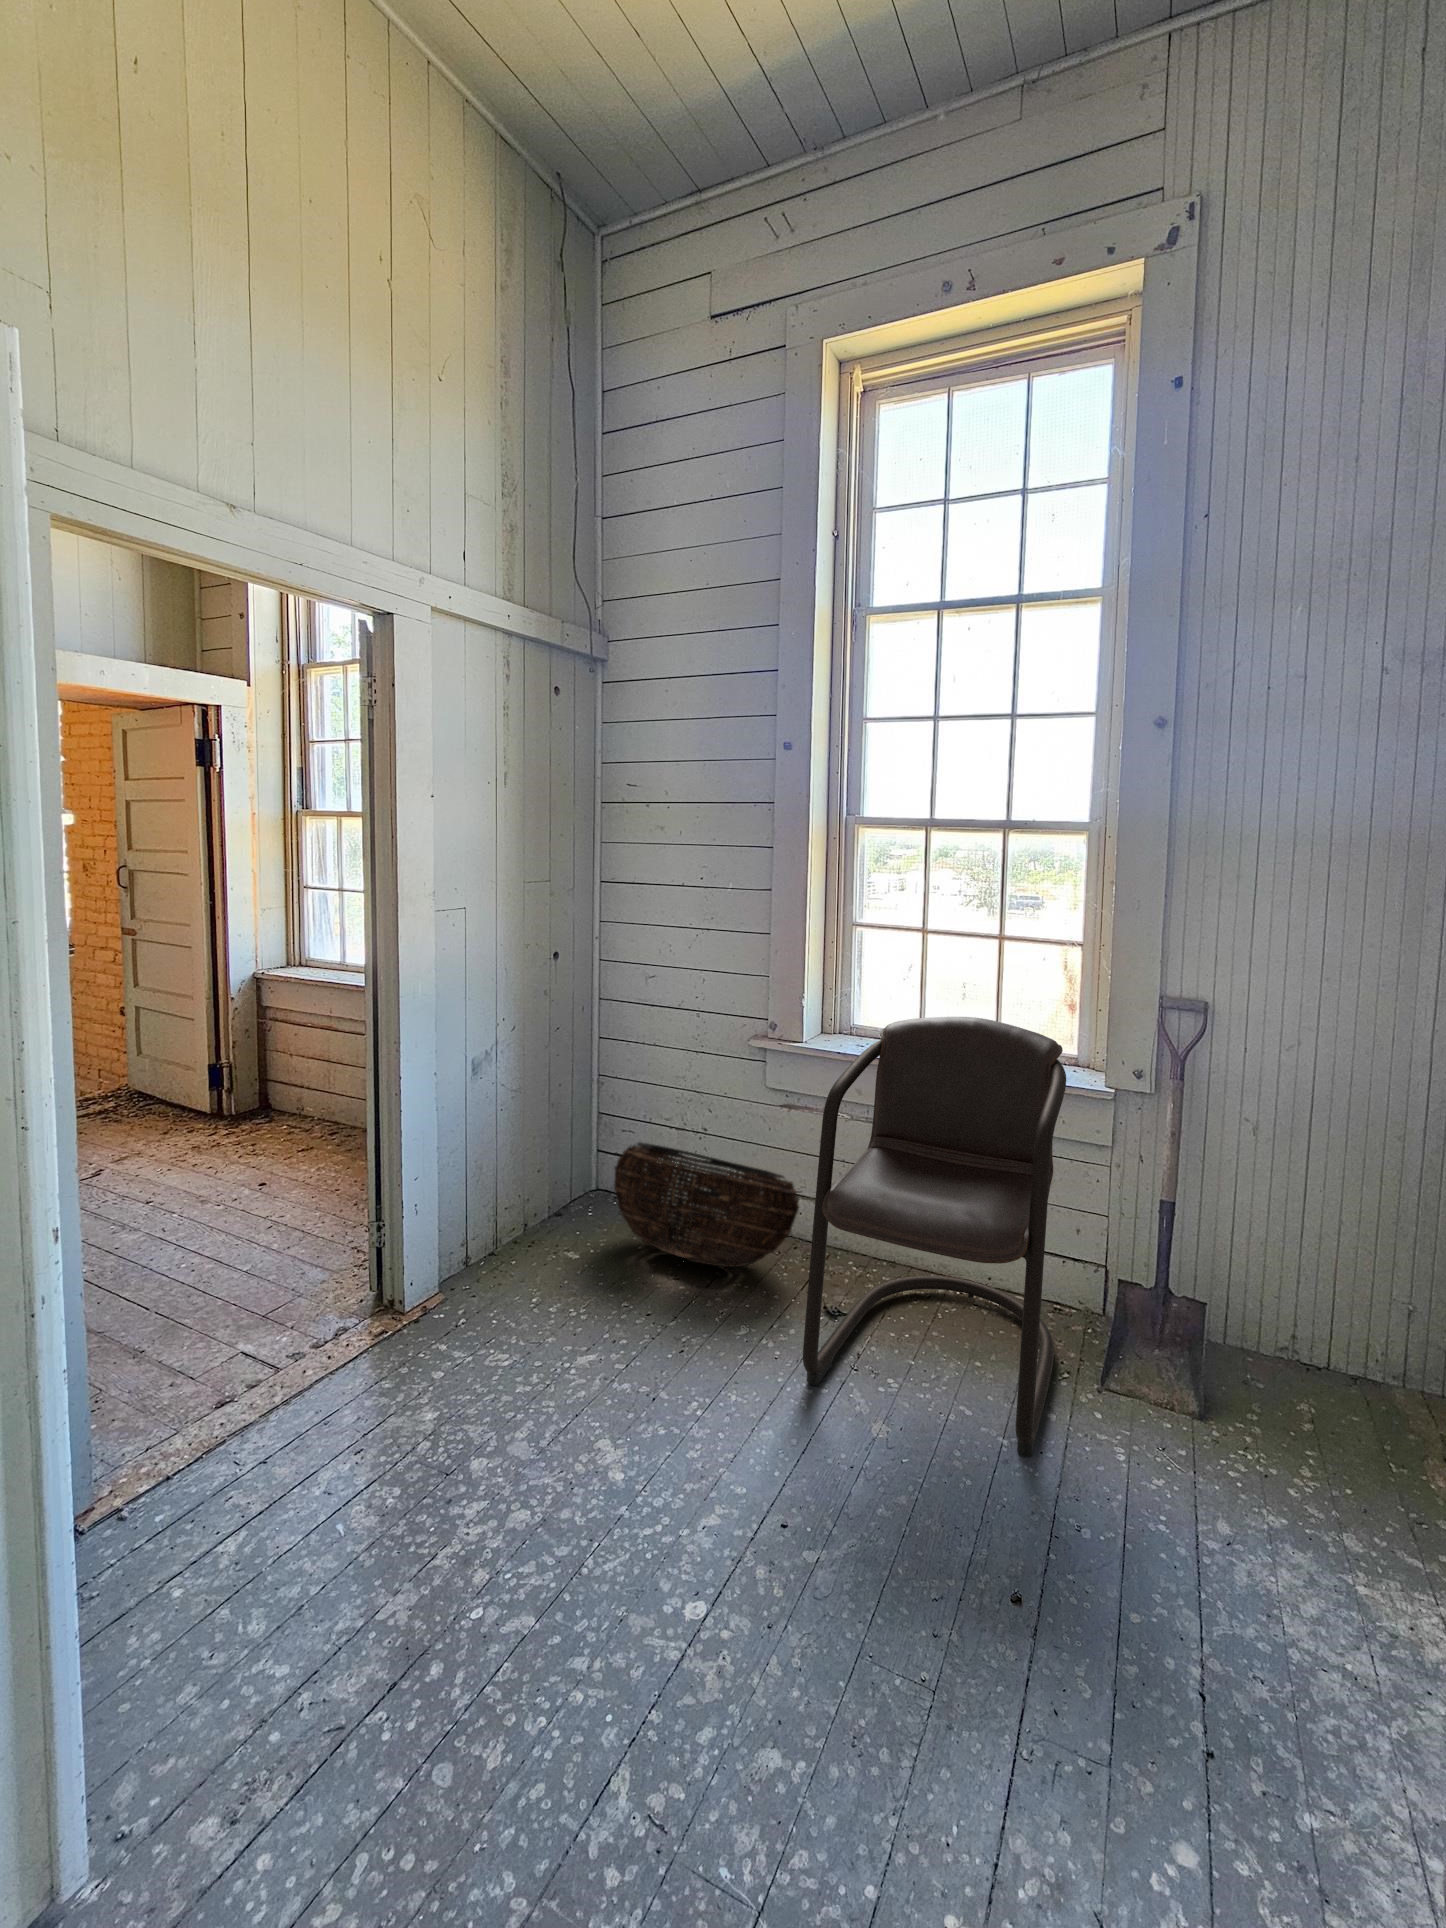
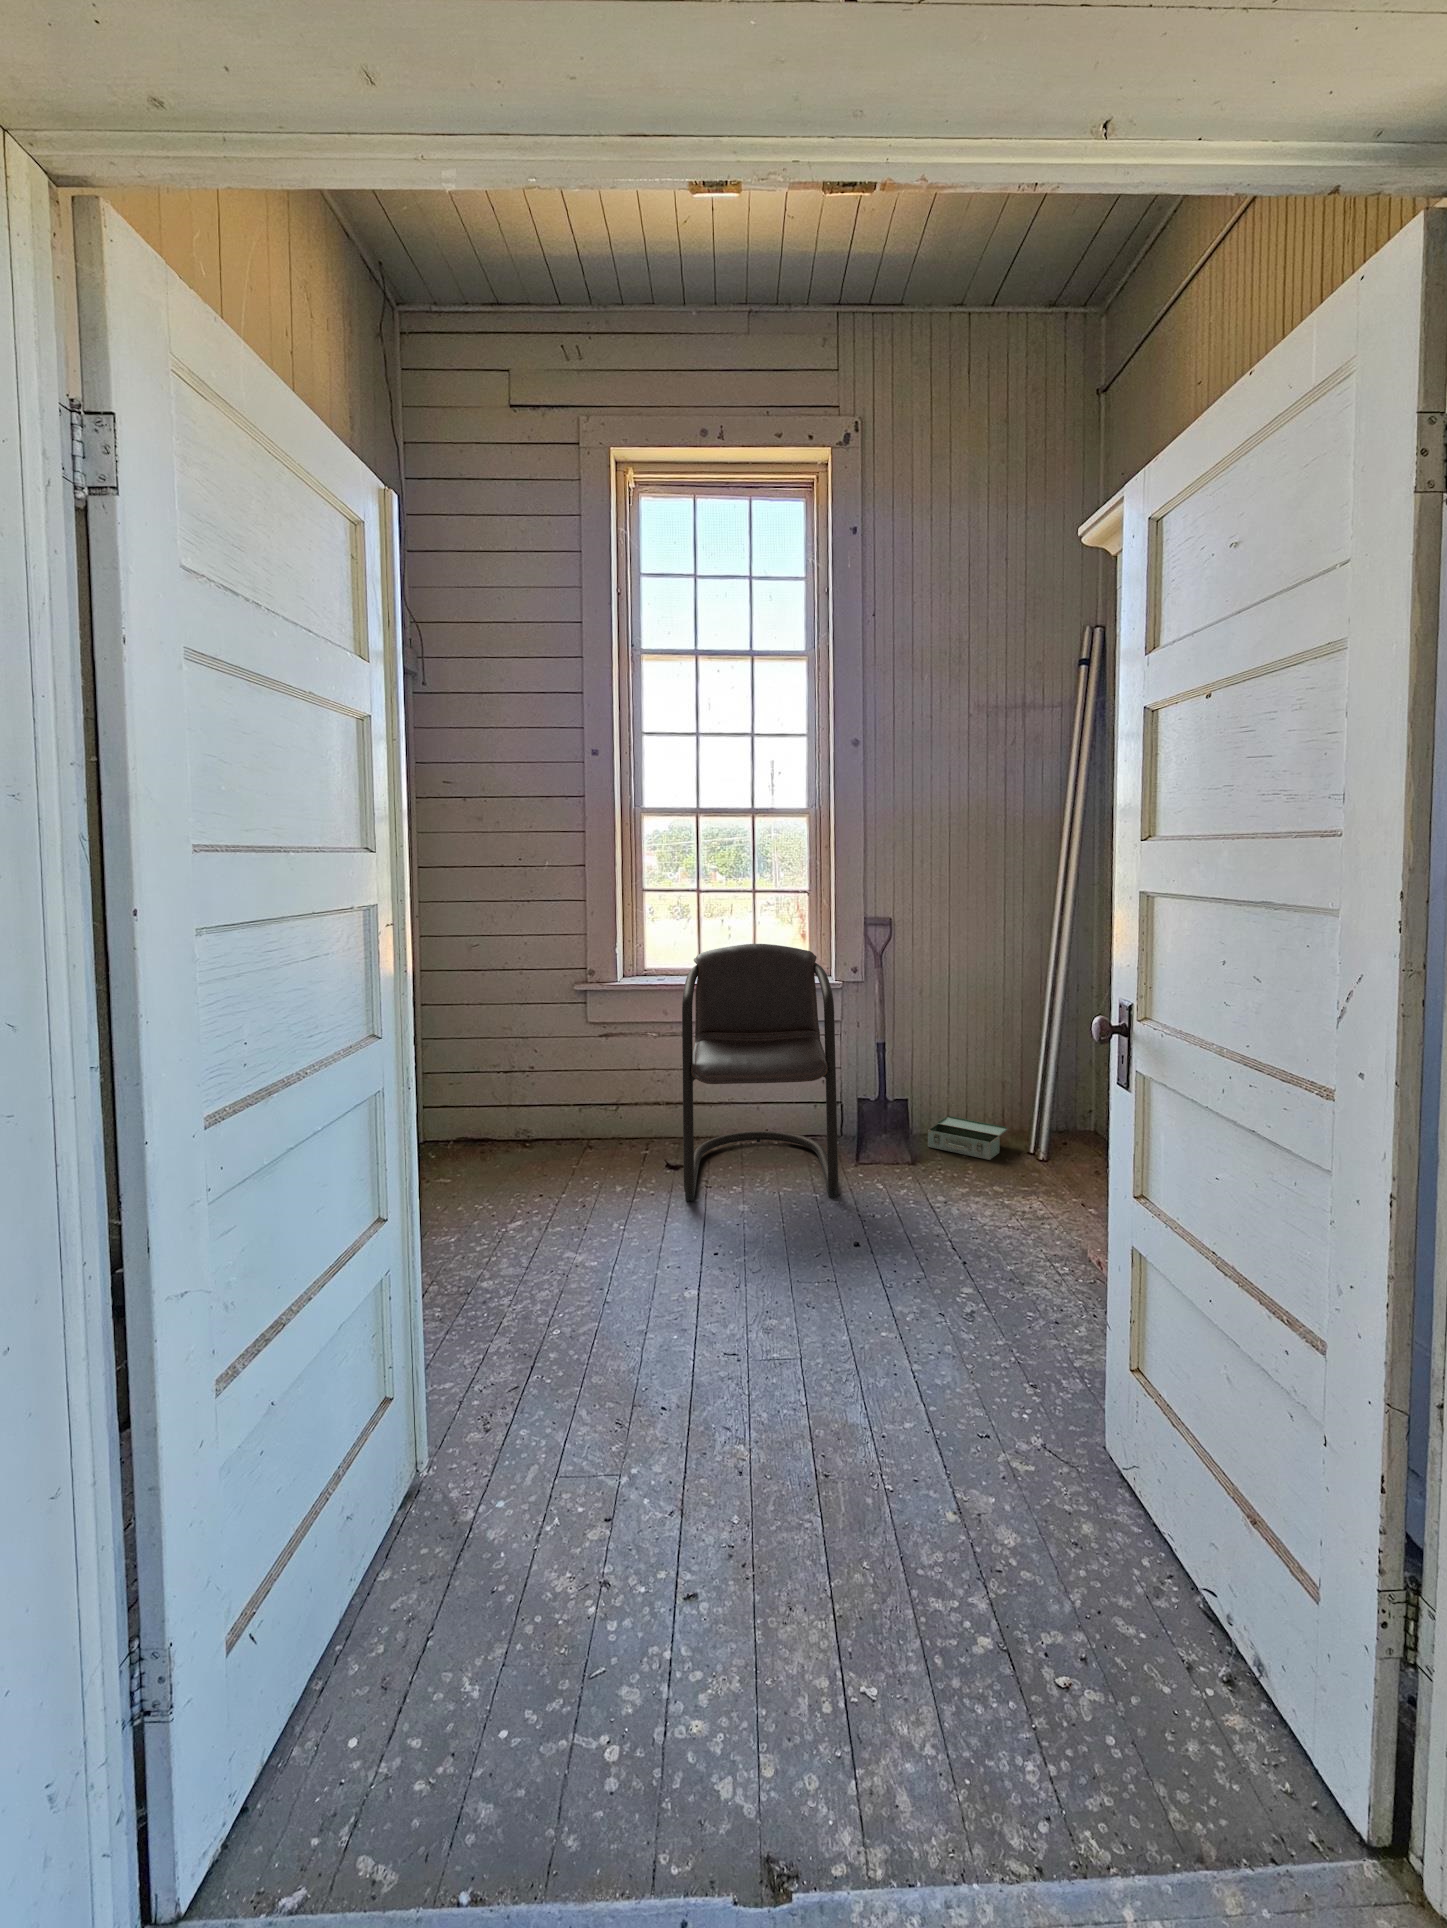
basket: present [614,1142,799,1268] -> none [464,1080,634,1167]
toolbox: none [1242,1344,1410,1466] -> present [928,1116,1008,1160]

